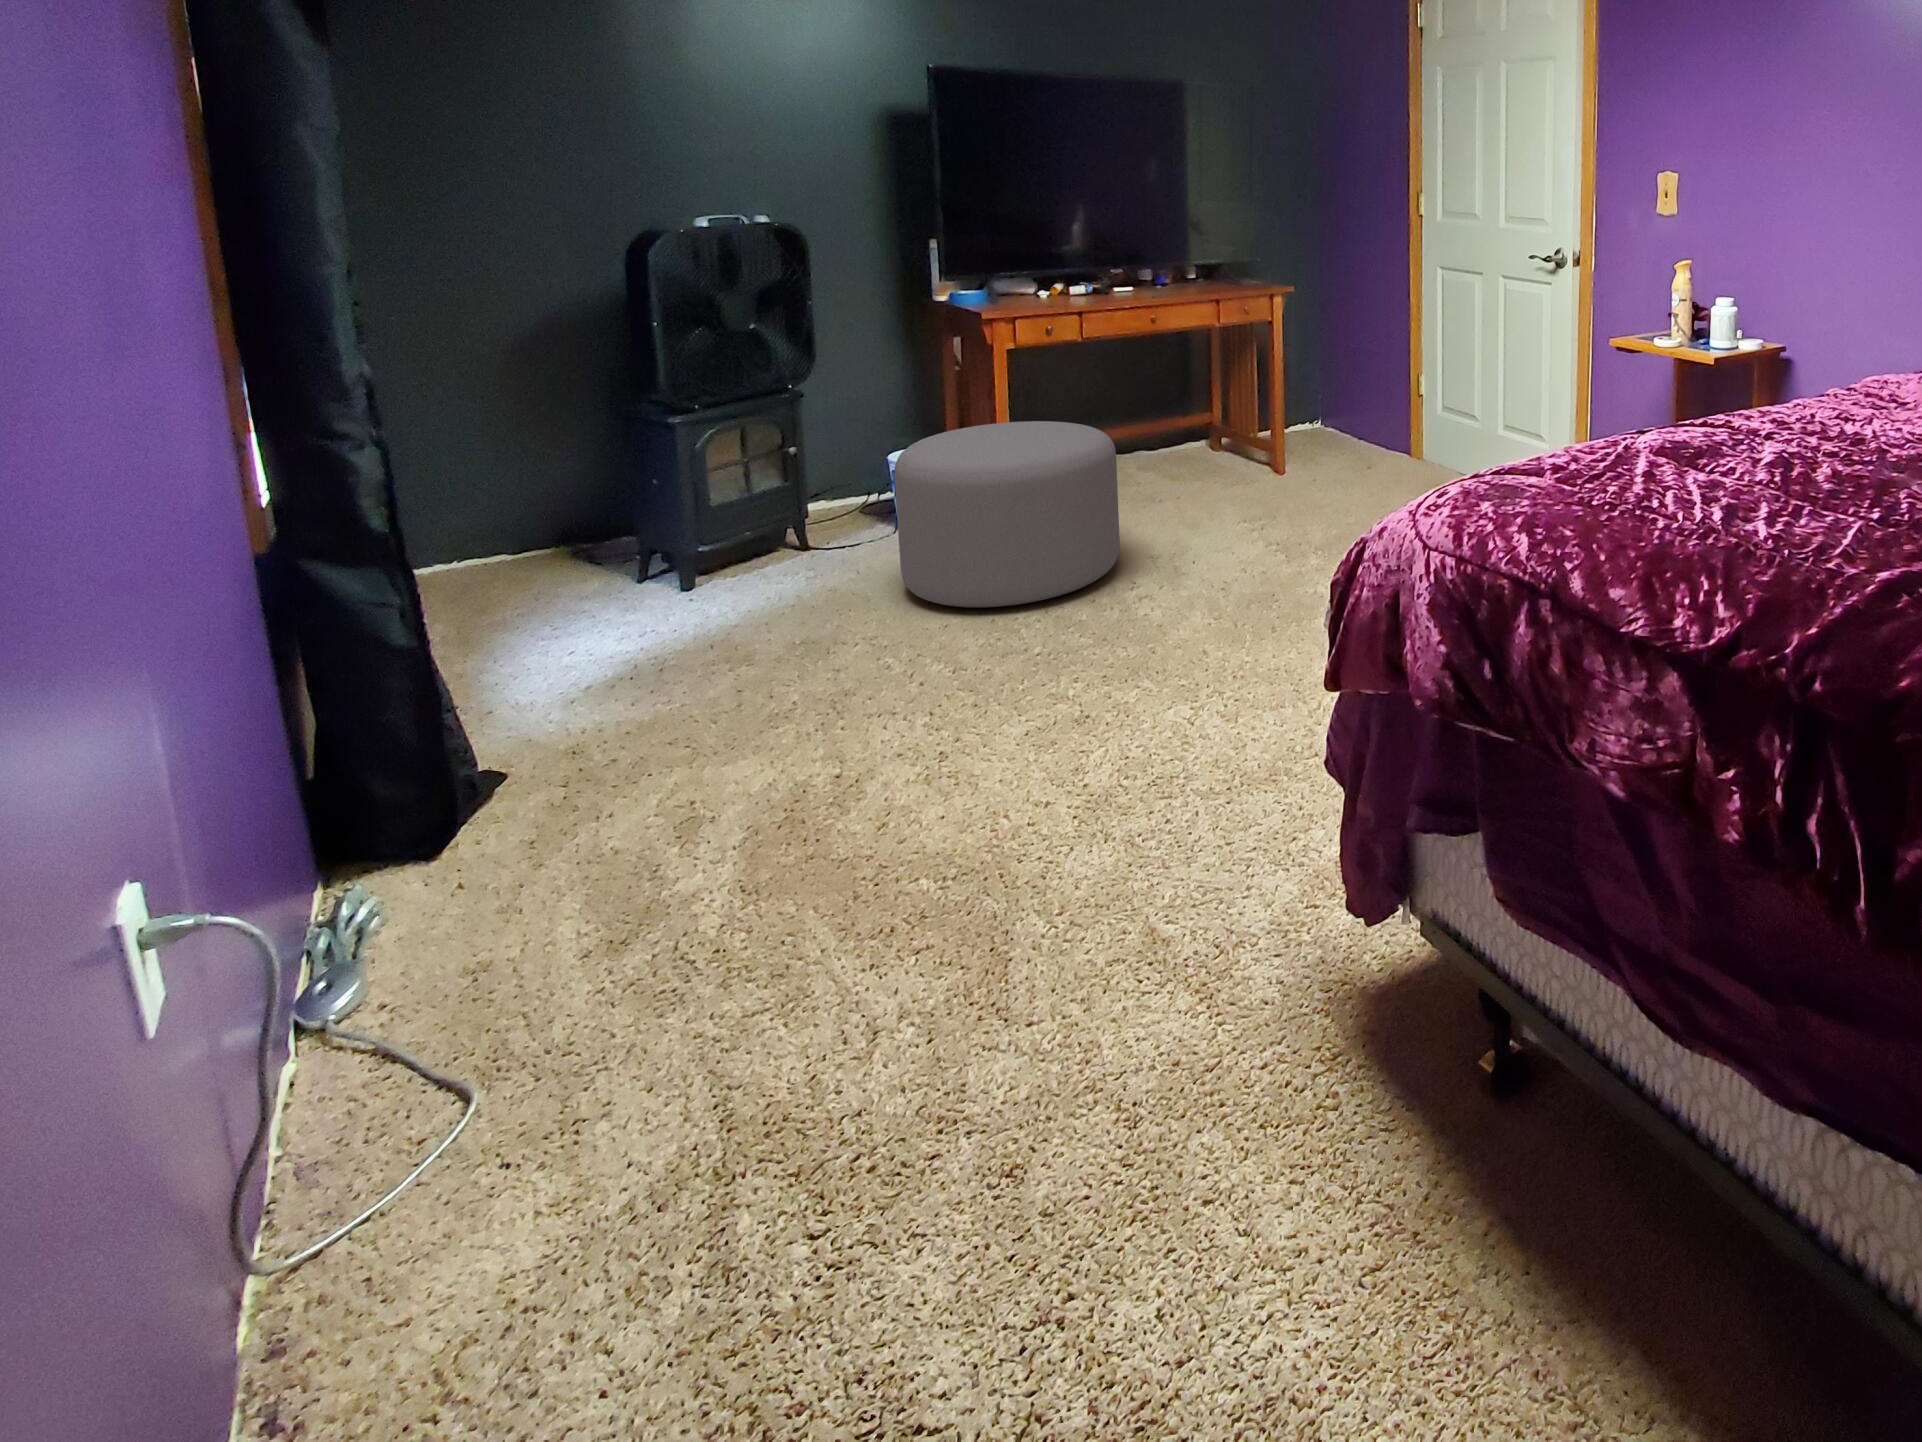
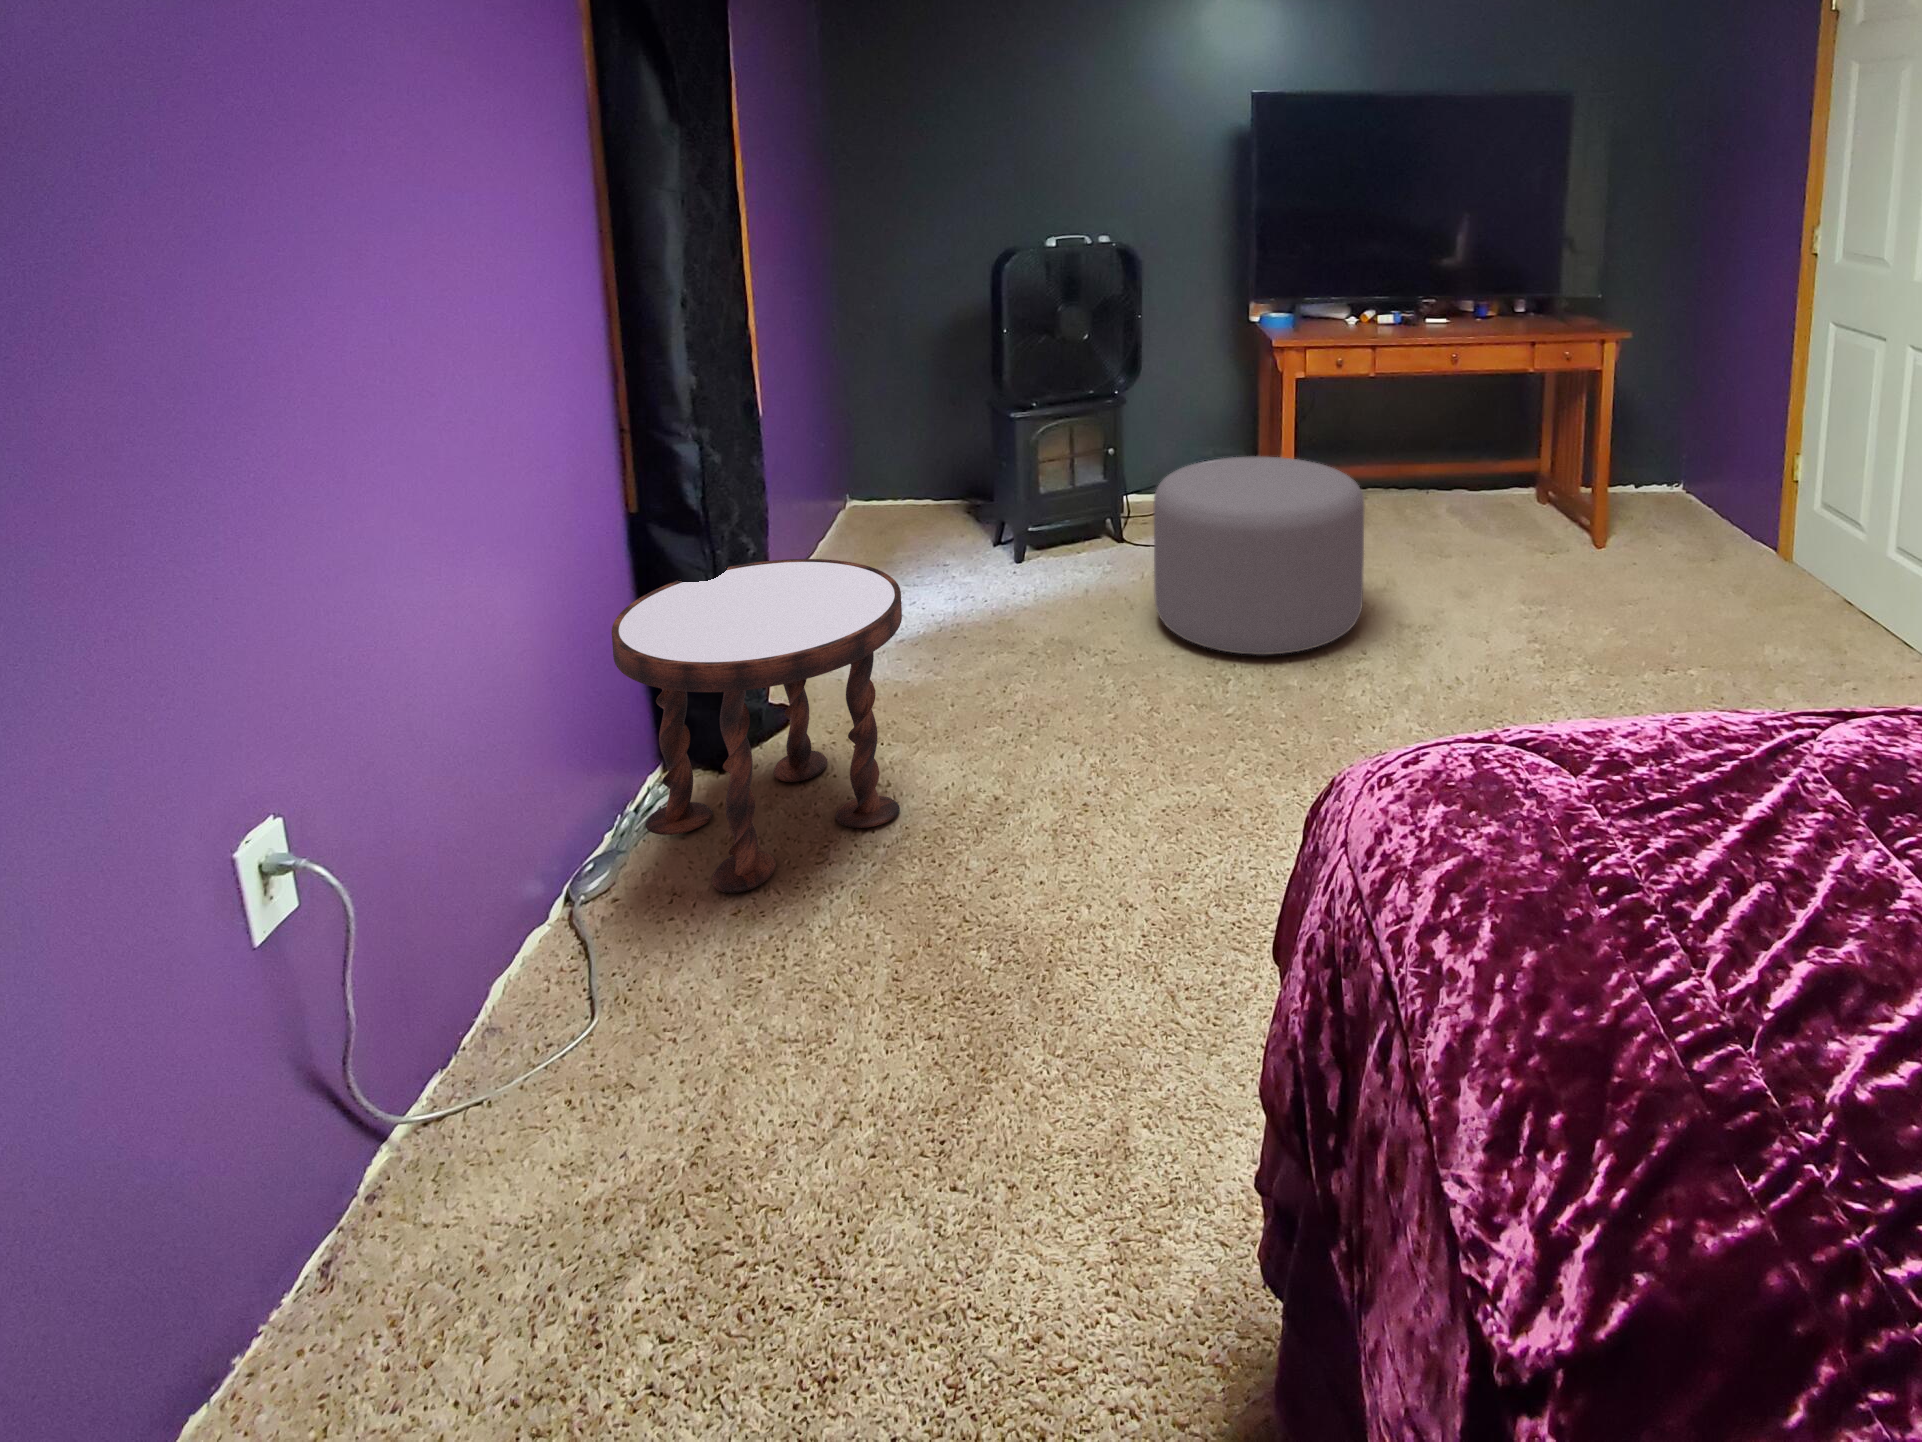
side table: none [308,566,731,946] -> present [612,559,902,893]

